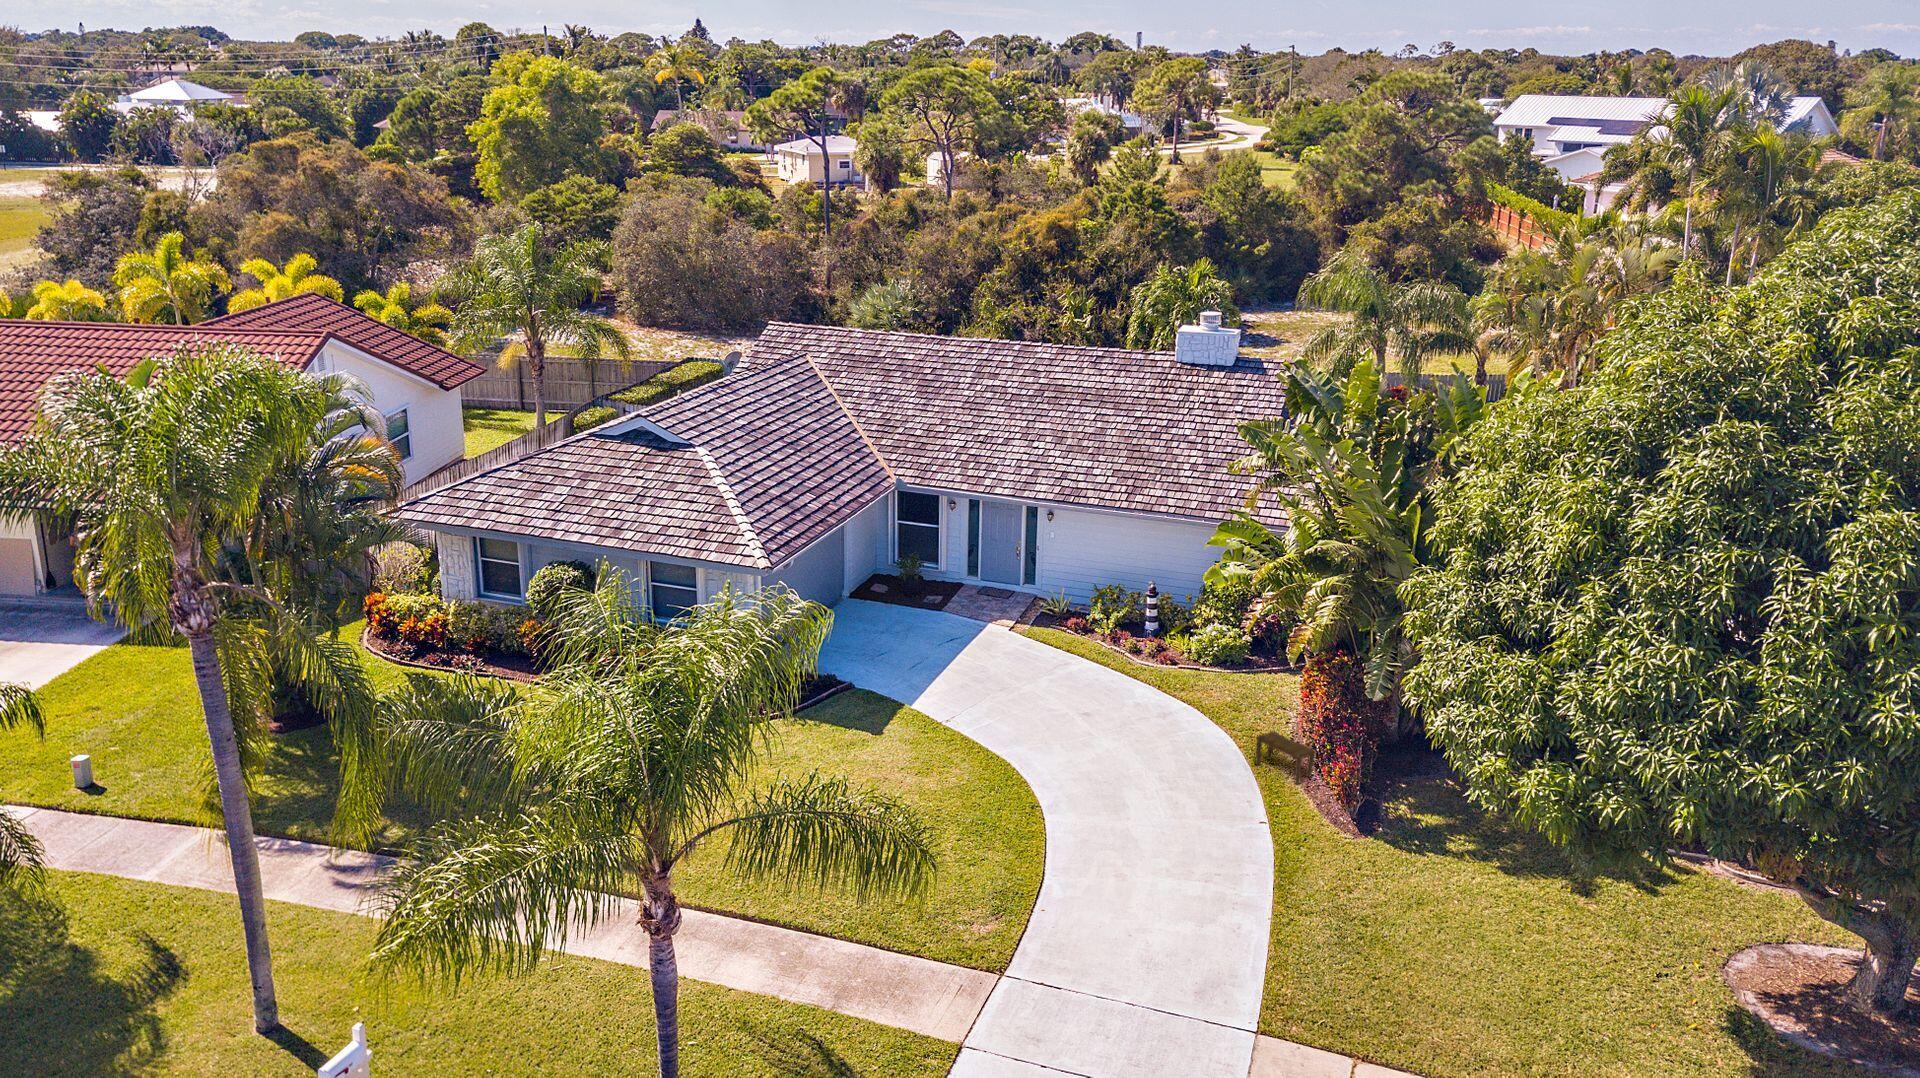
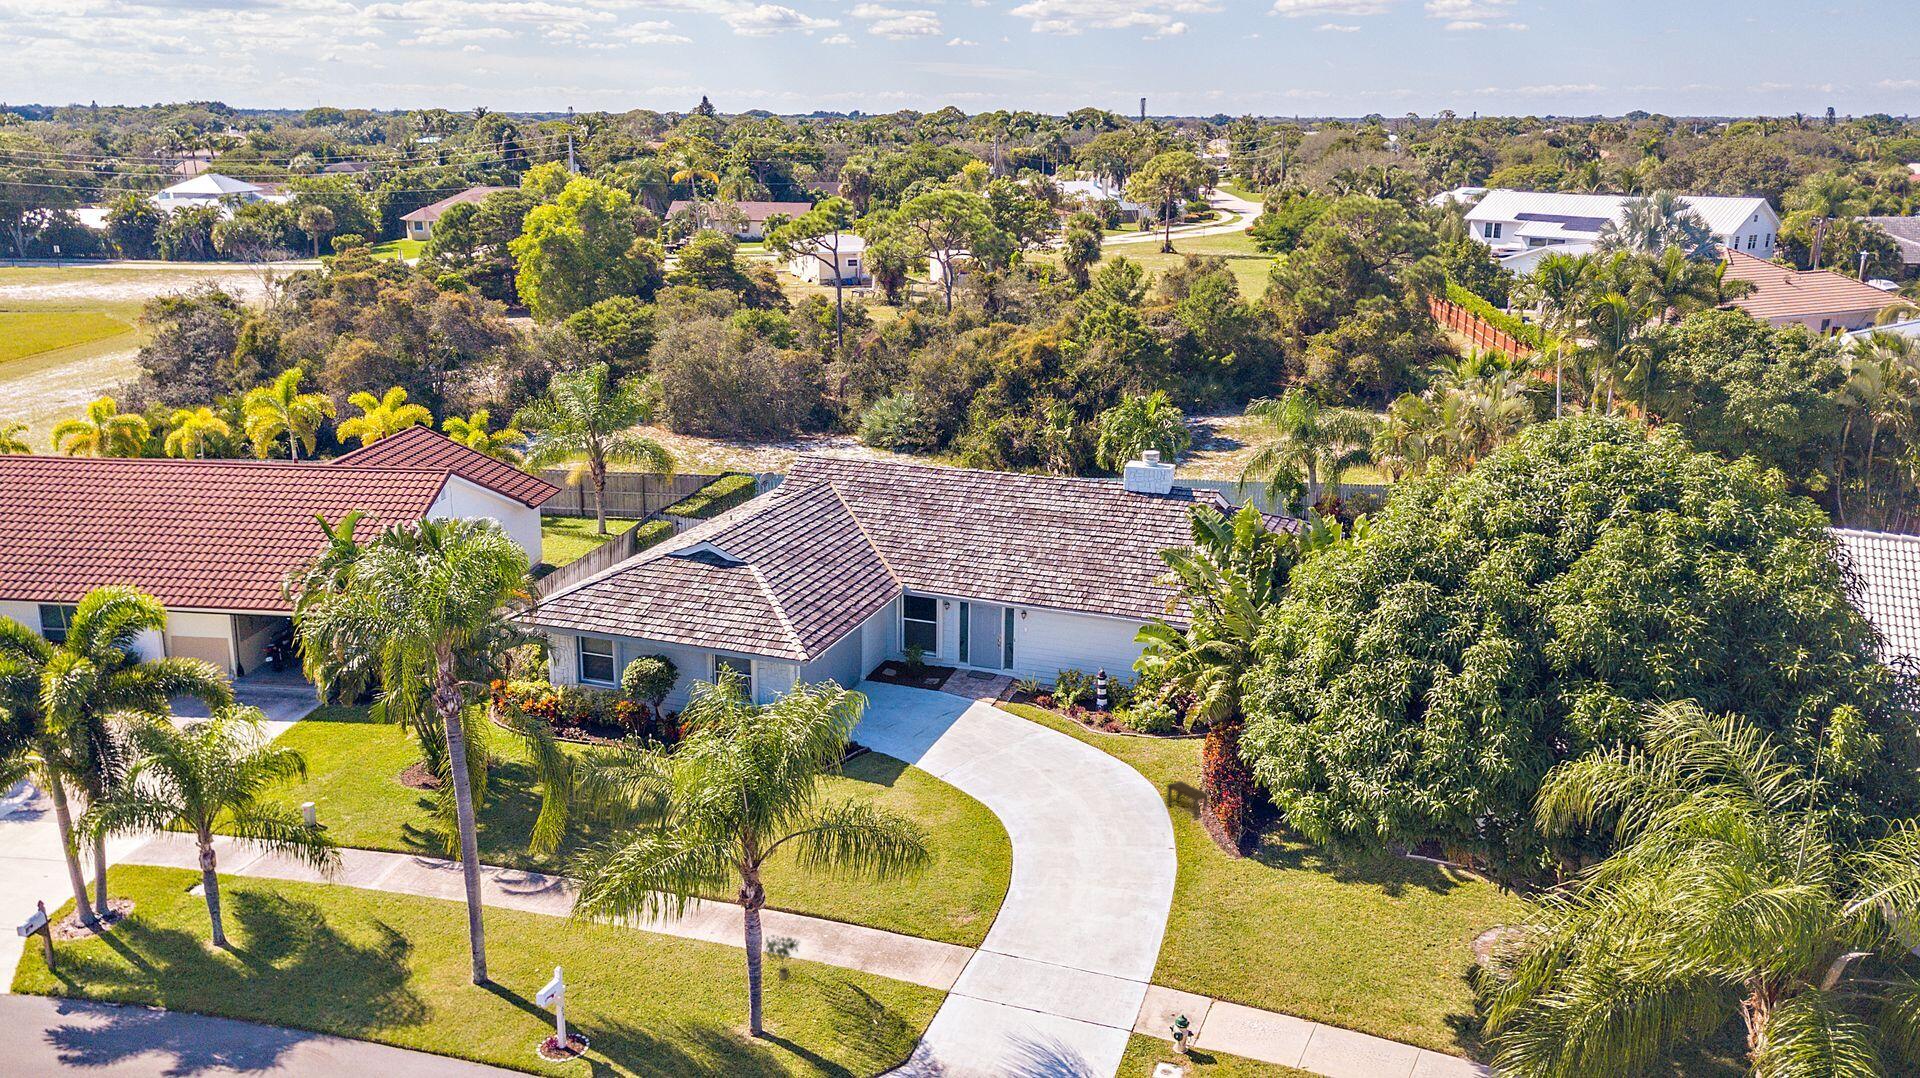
potted plant: none [684,968,740,1034] -> present [766,936,799,979]

